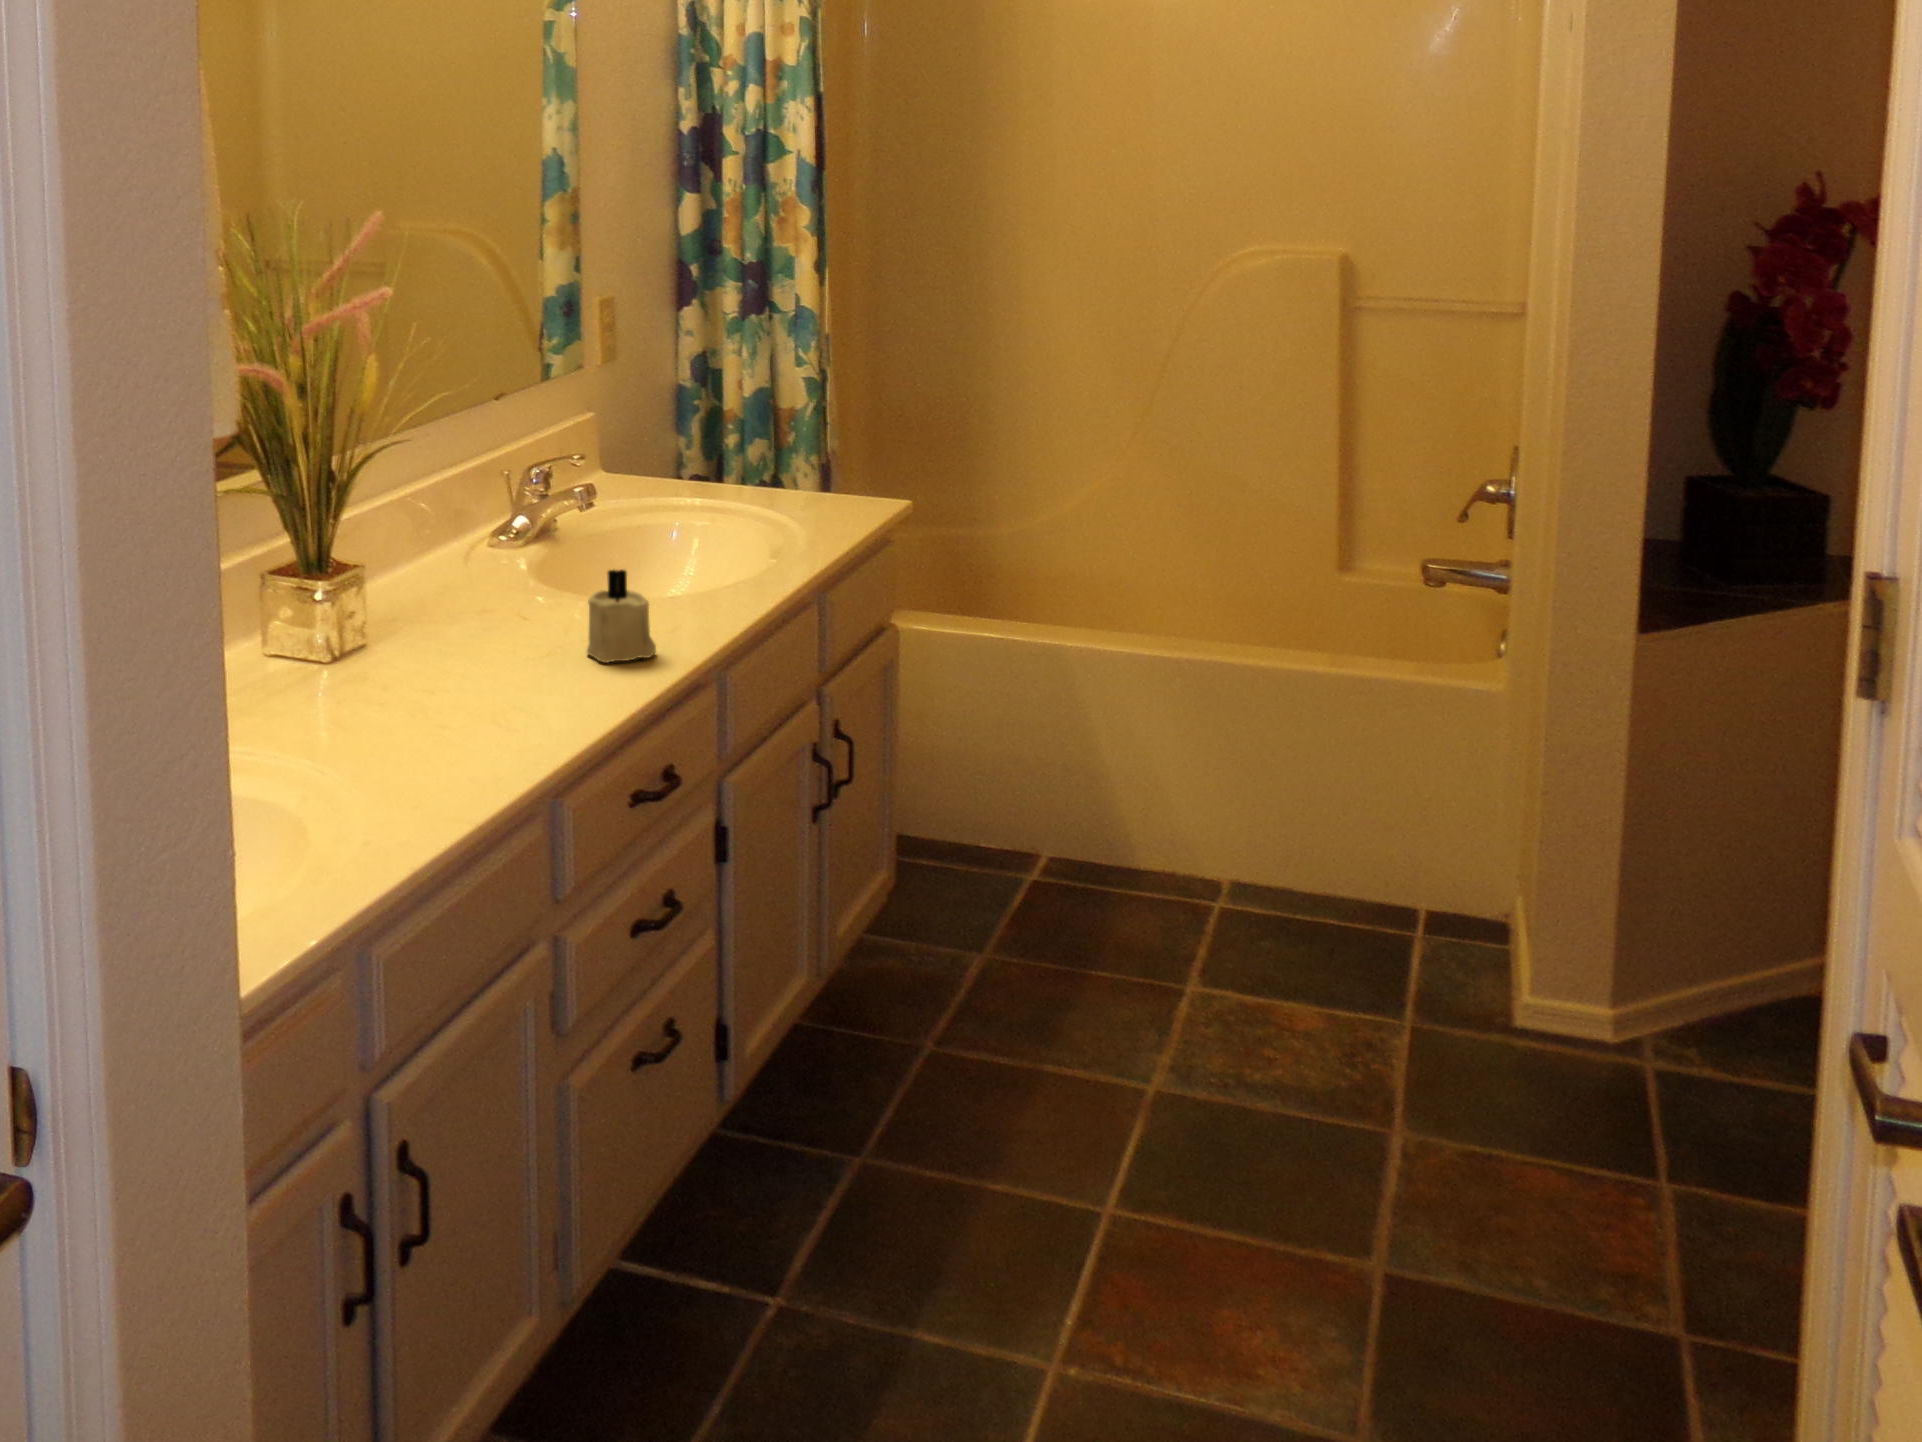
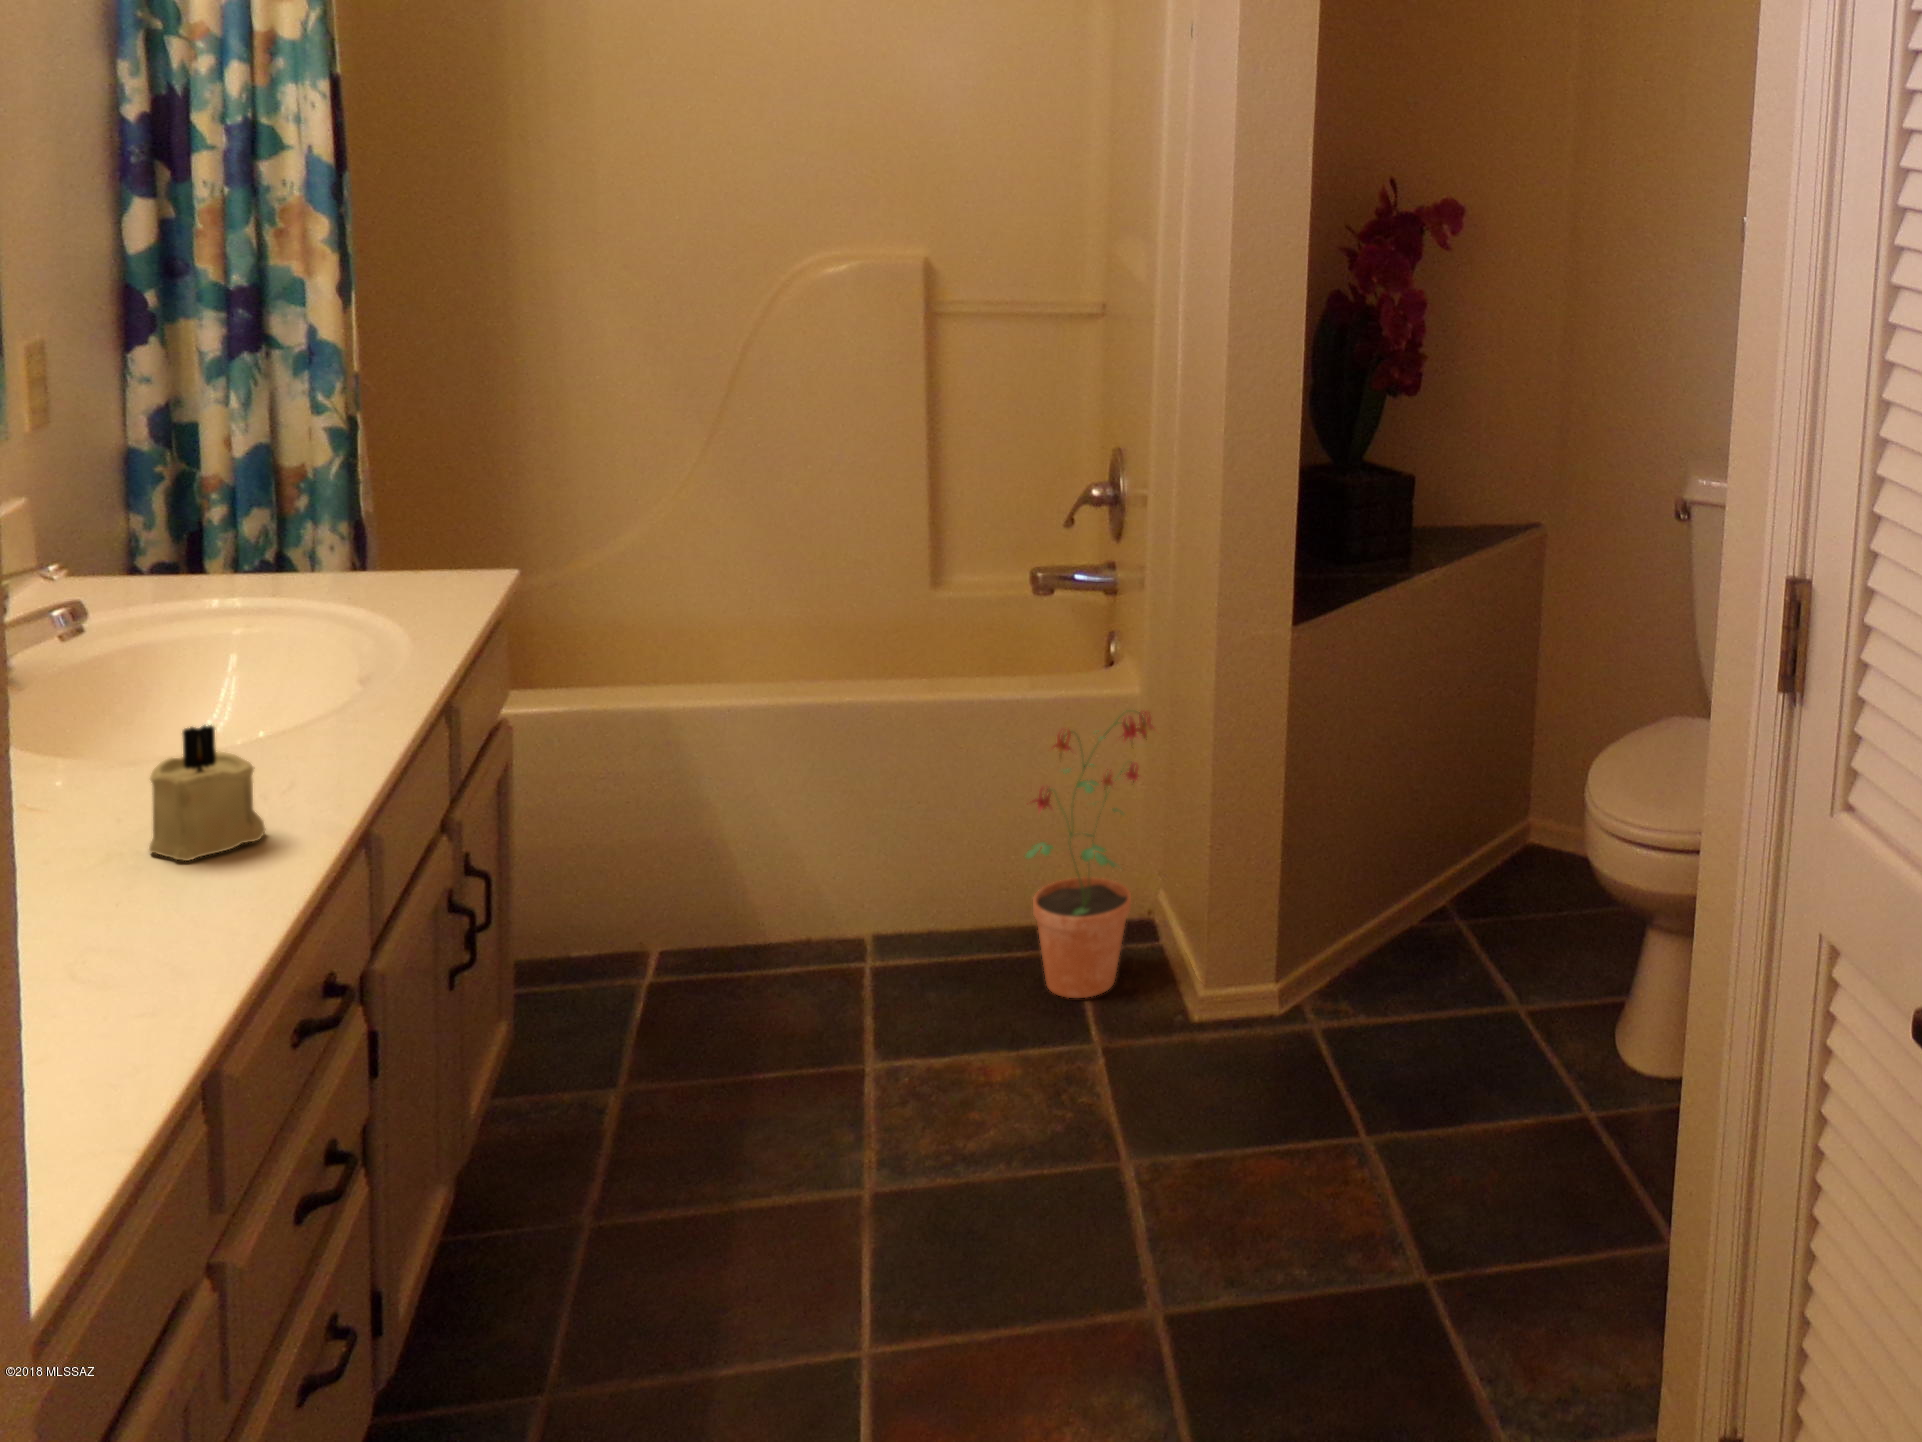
potted plant: none [1353,703,1502,981] -> present [1025,710,1154,998]

